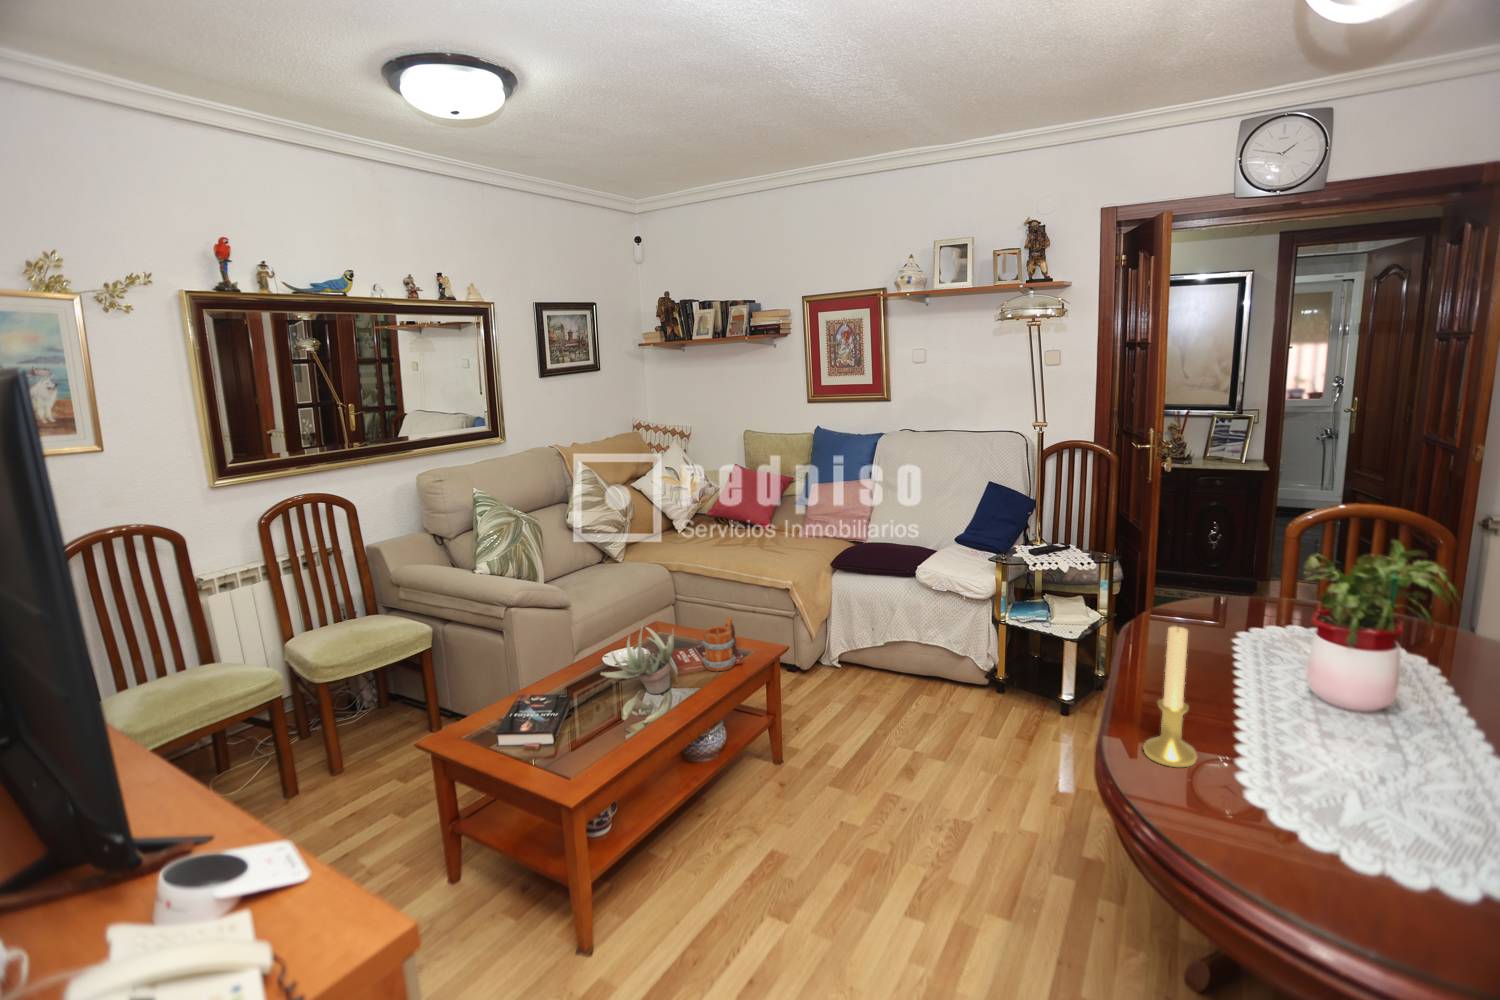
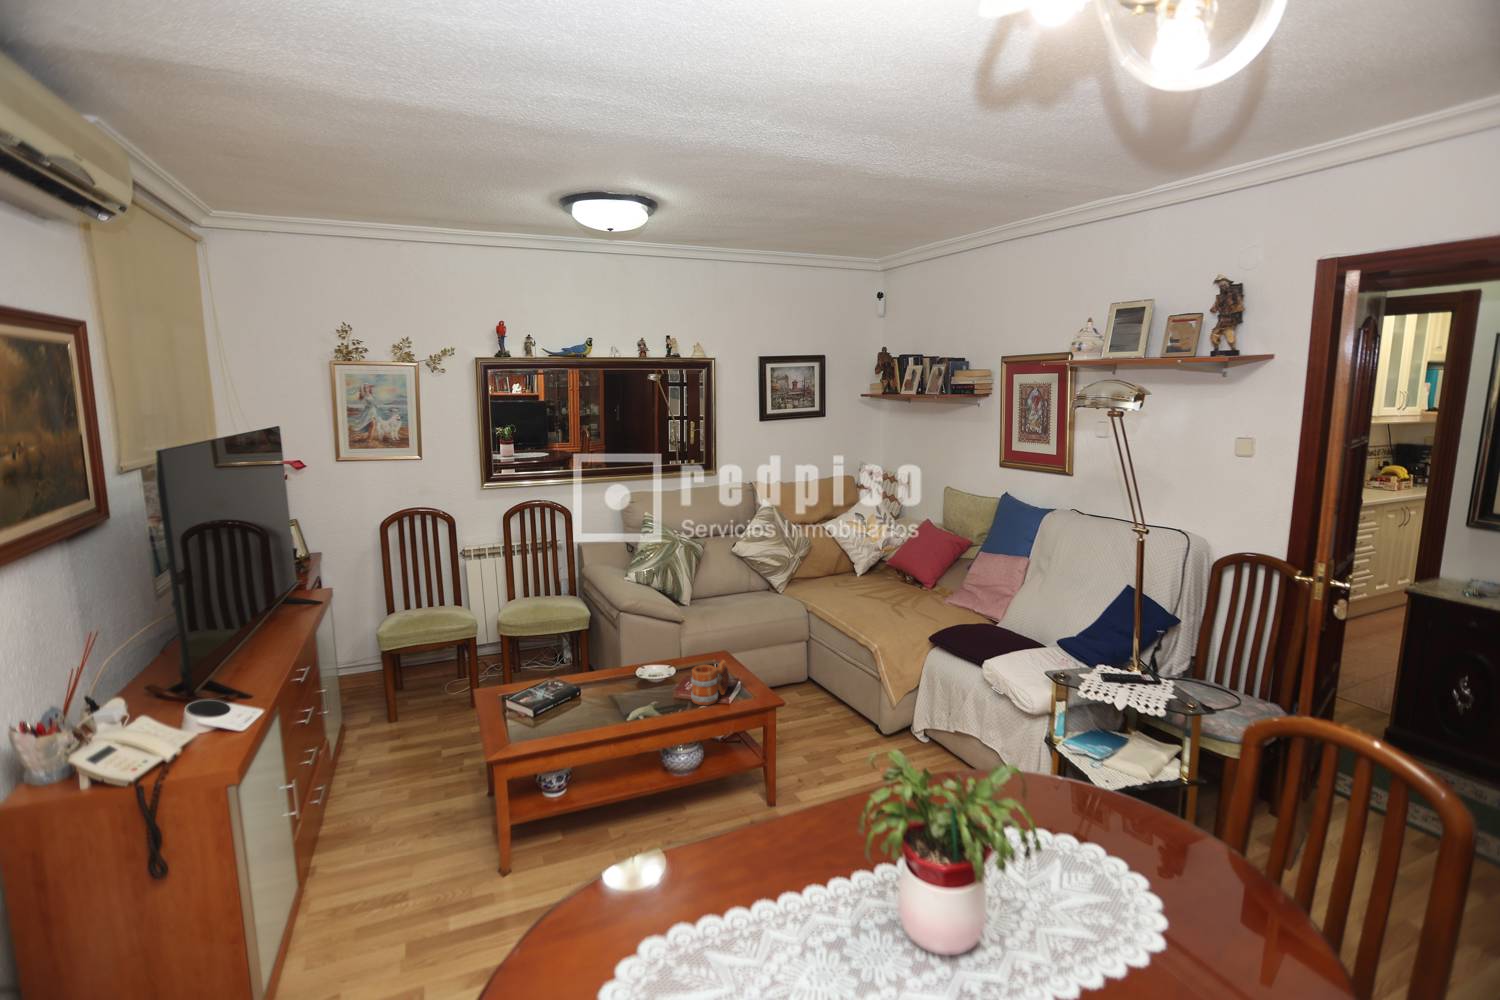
succulent plant: present [601,624,674,694] -> none [587,646,653,707]
candle holder: present [1143,626,1197,767] -> none [650,771,697,911]

